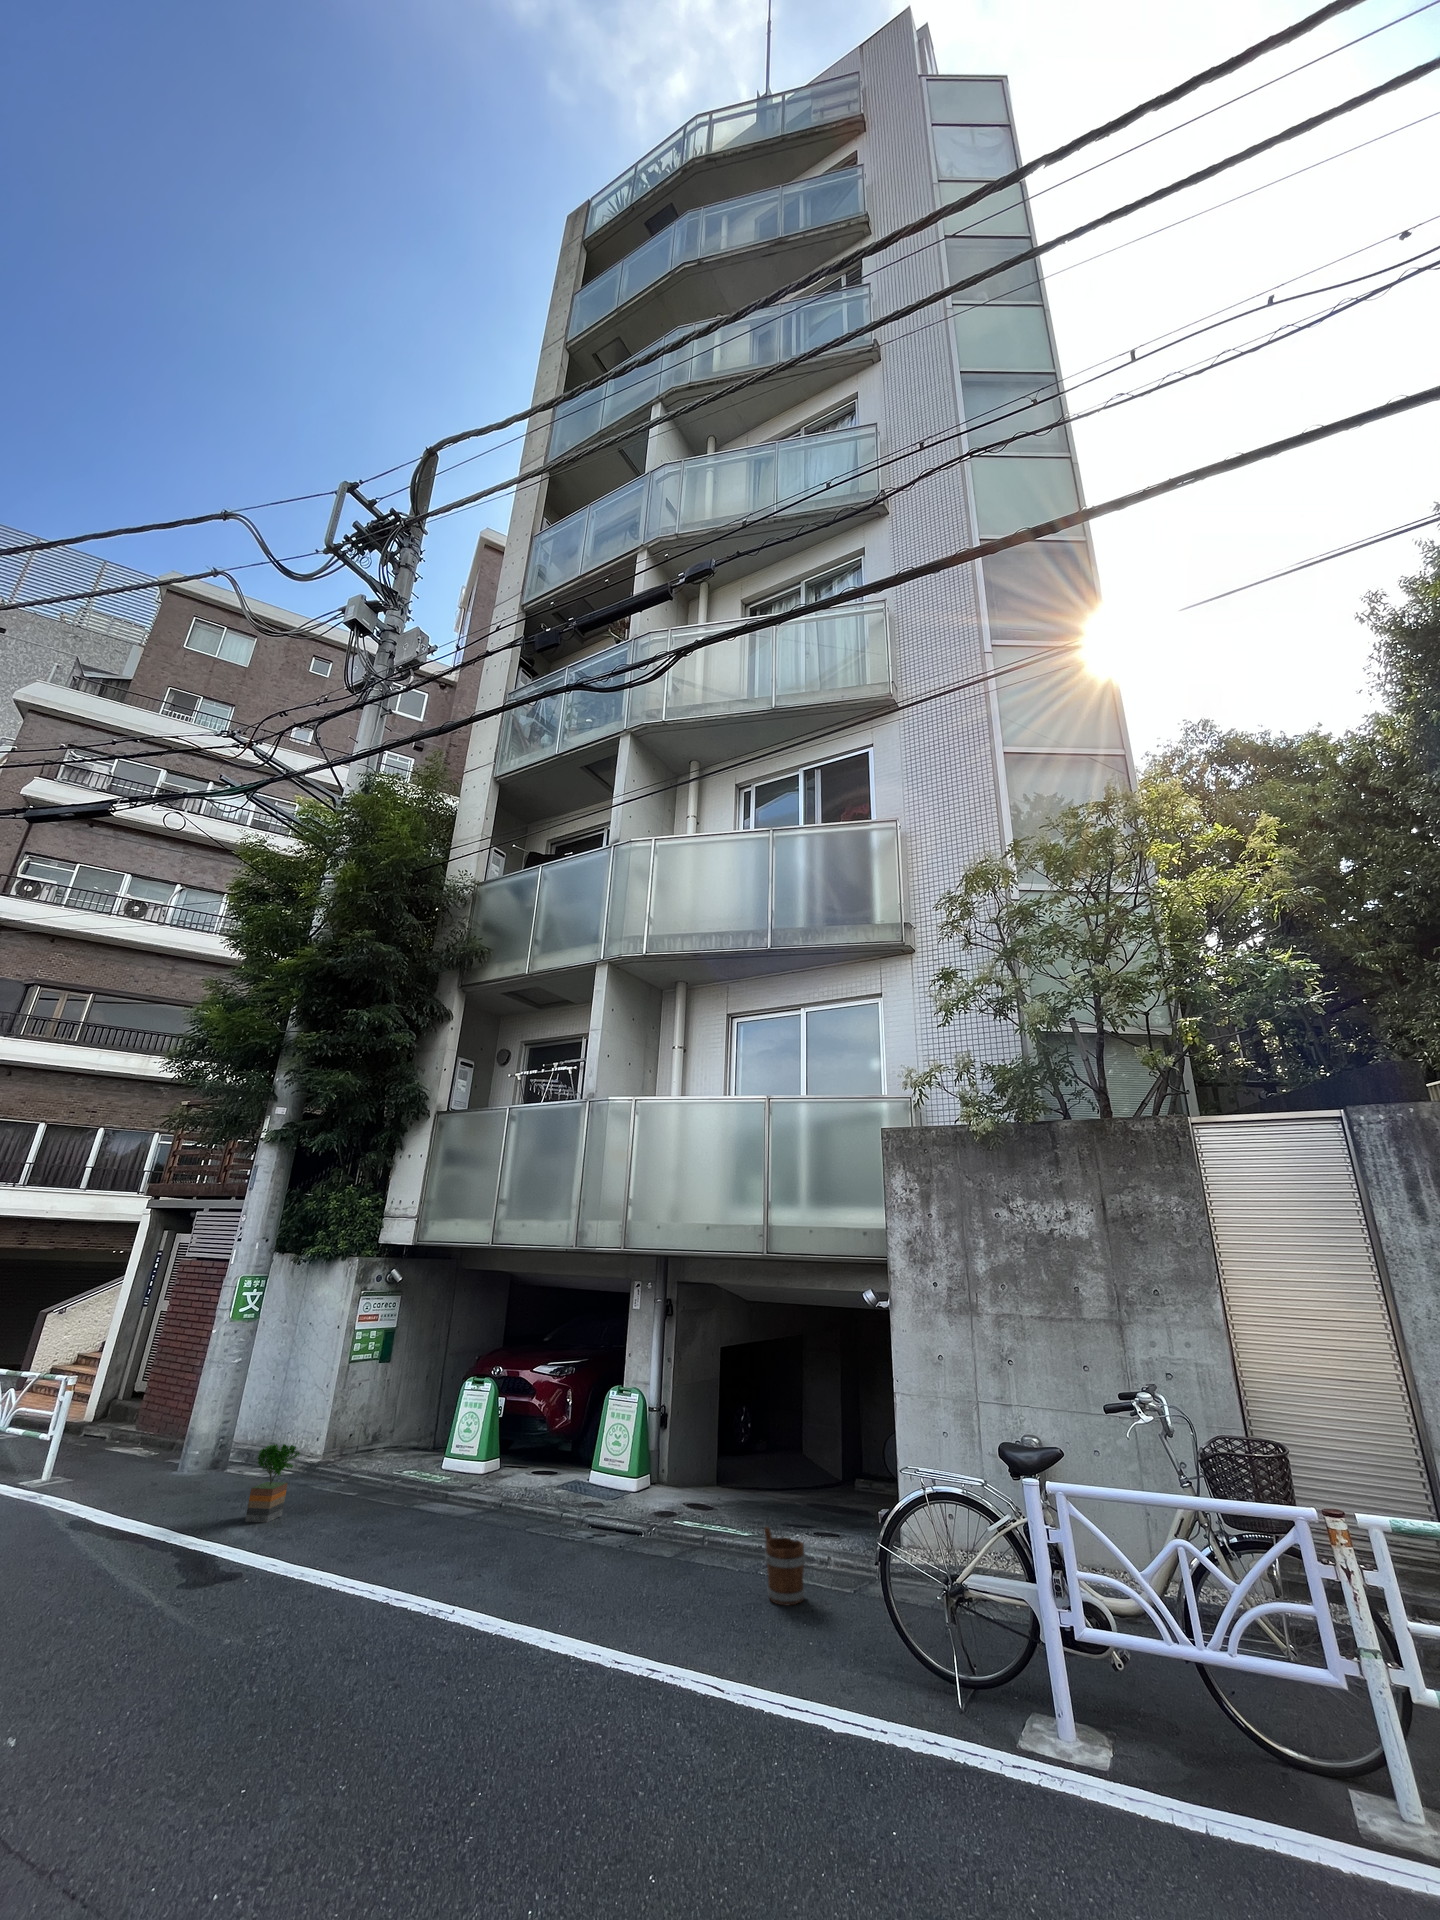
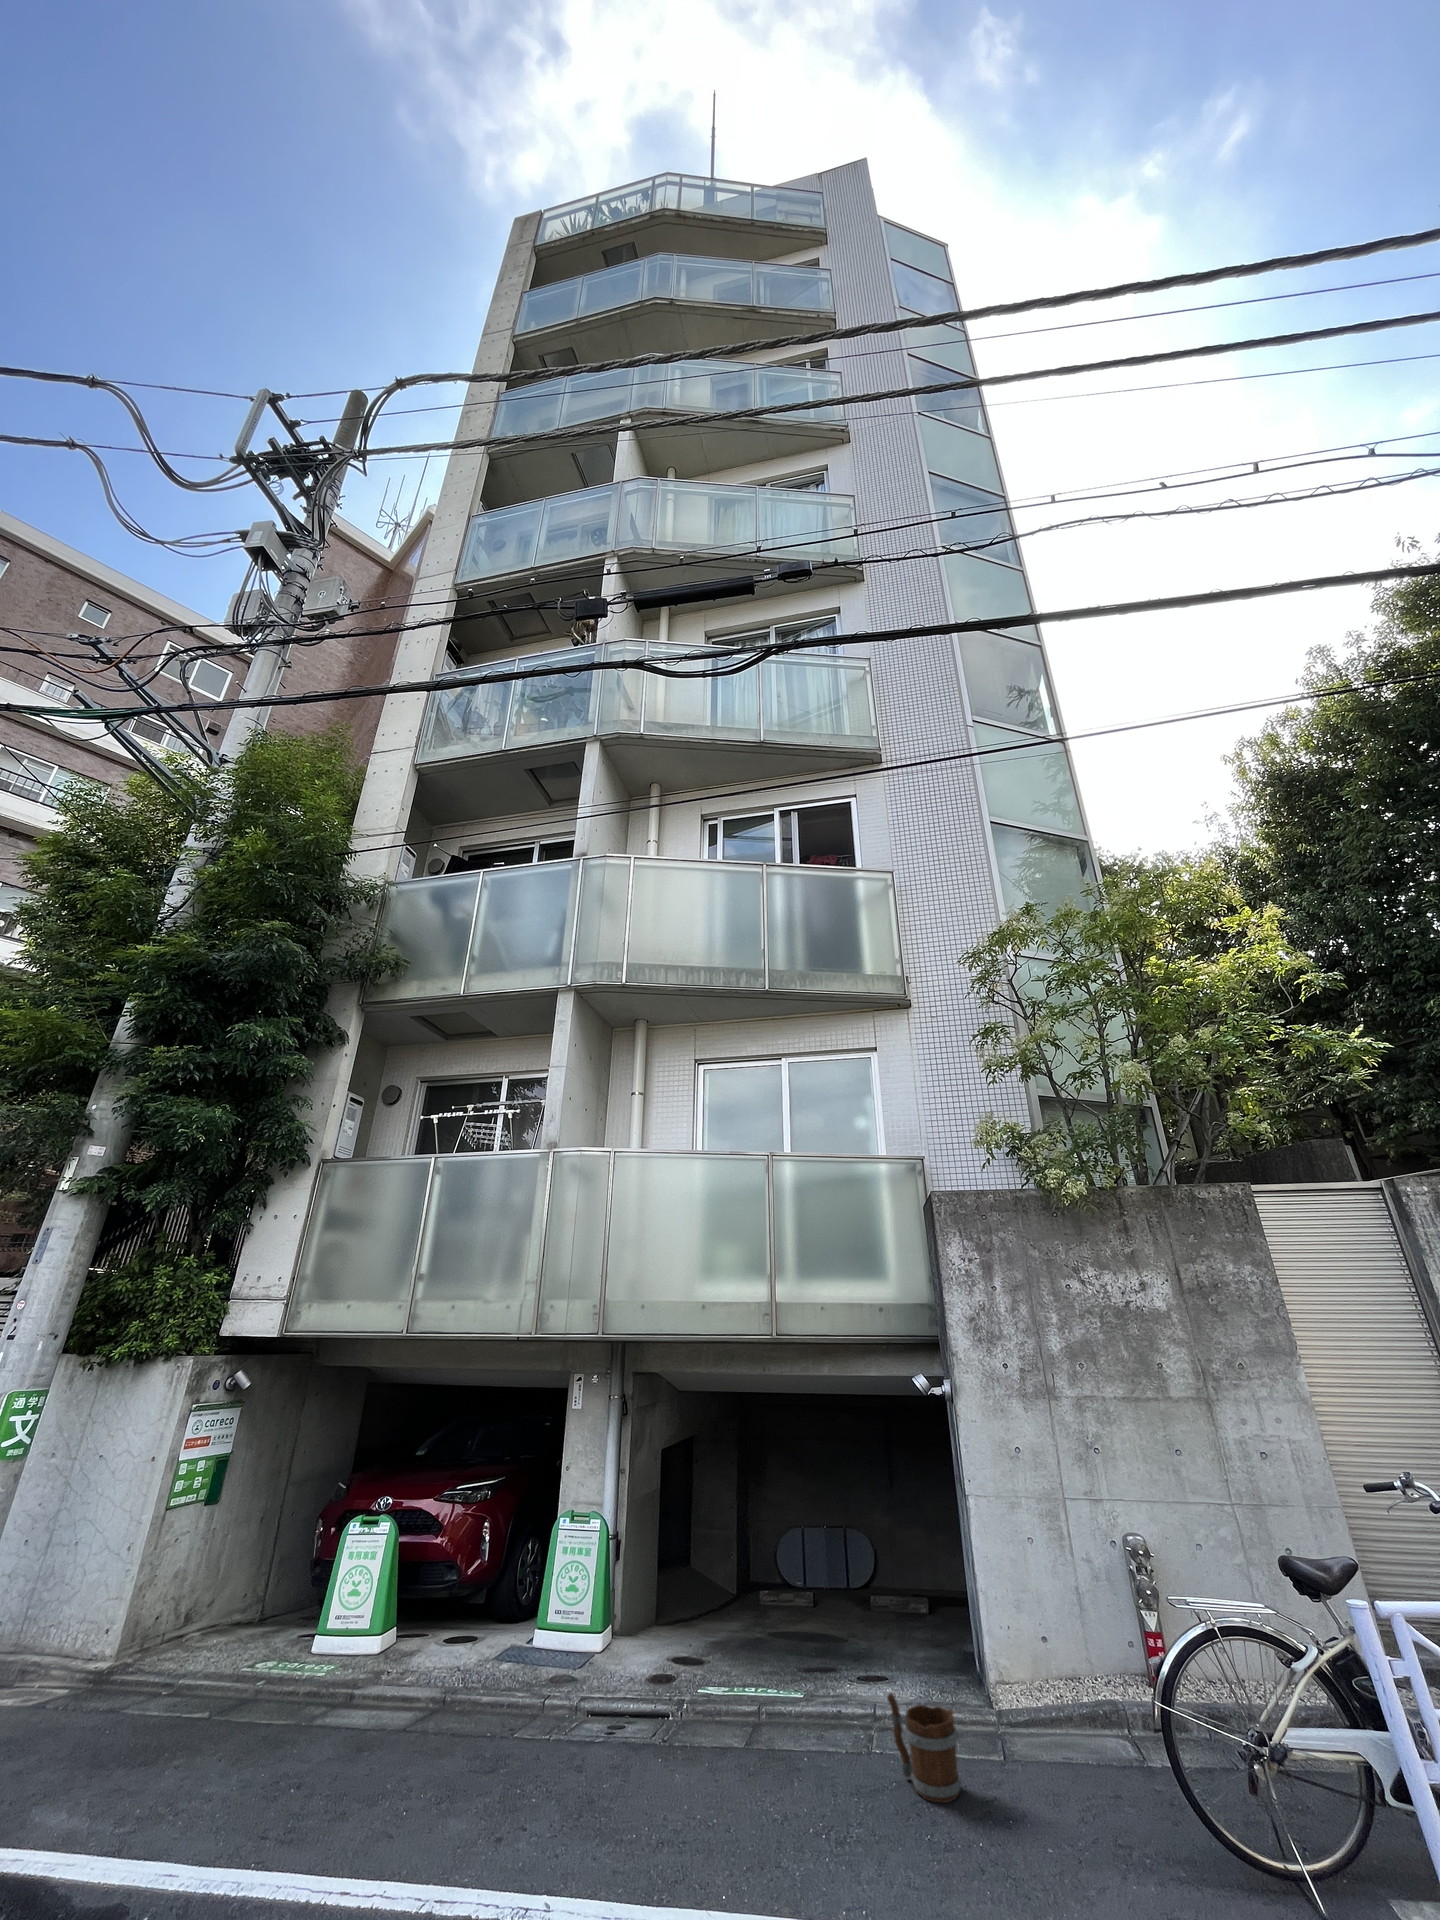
potted tree: present [245,1444,300,1523] -> none [52,1660,152,1807]

